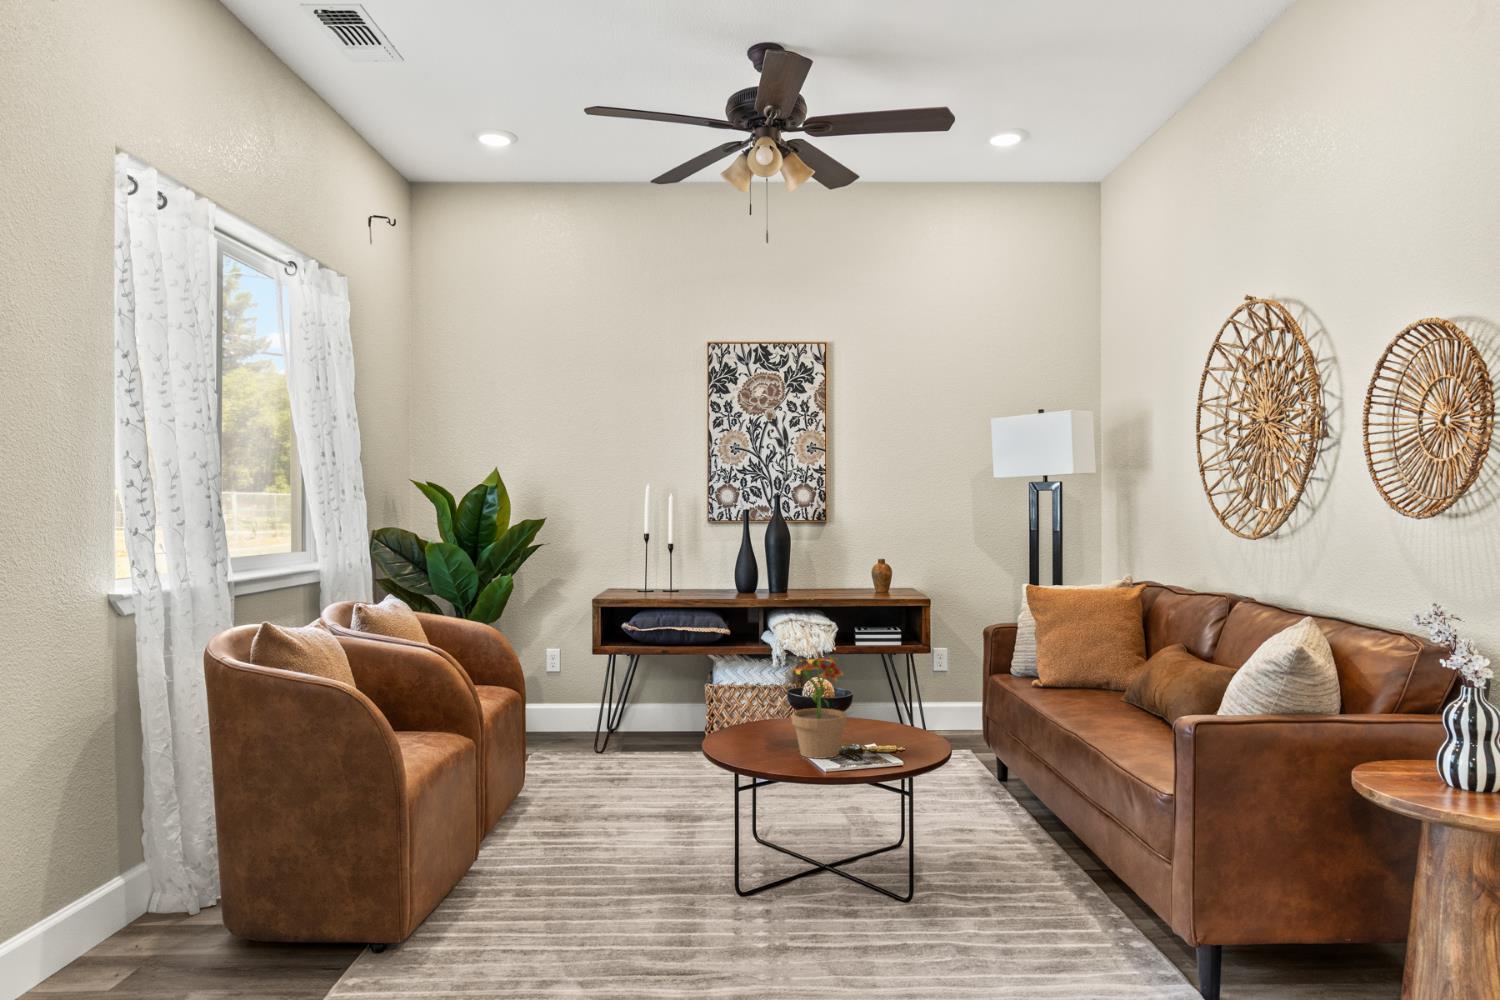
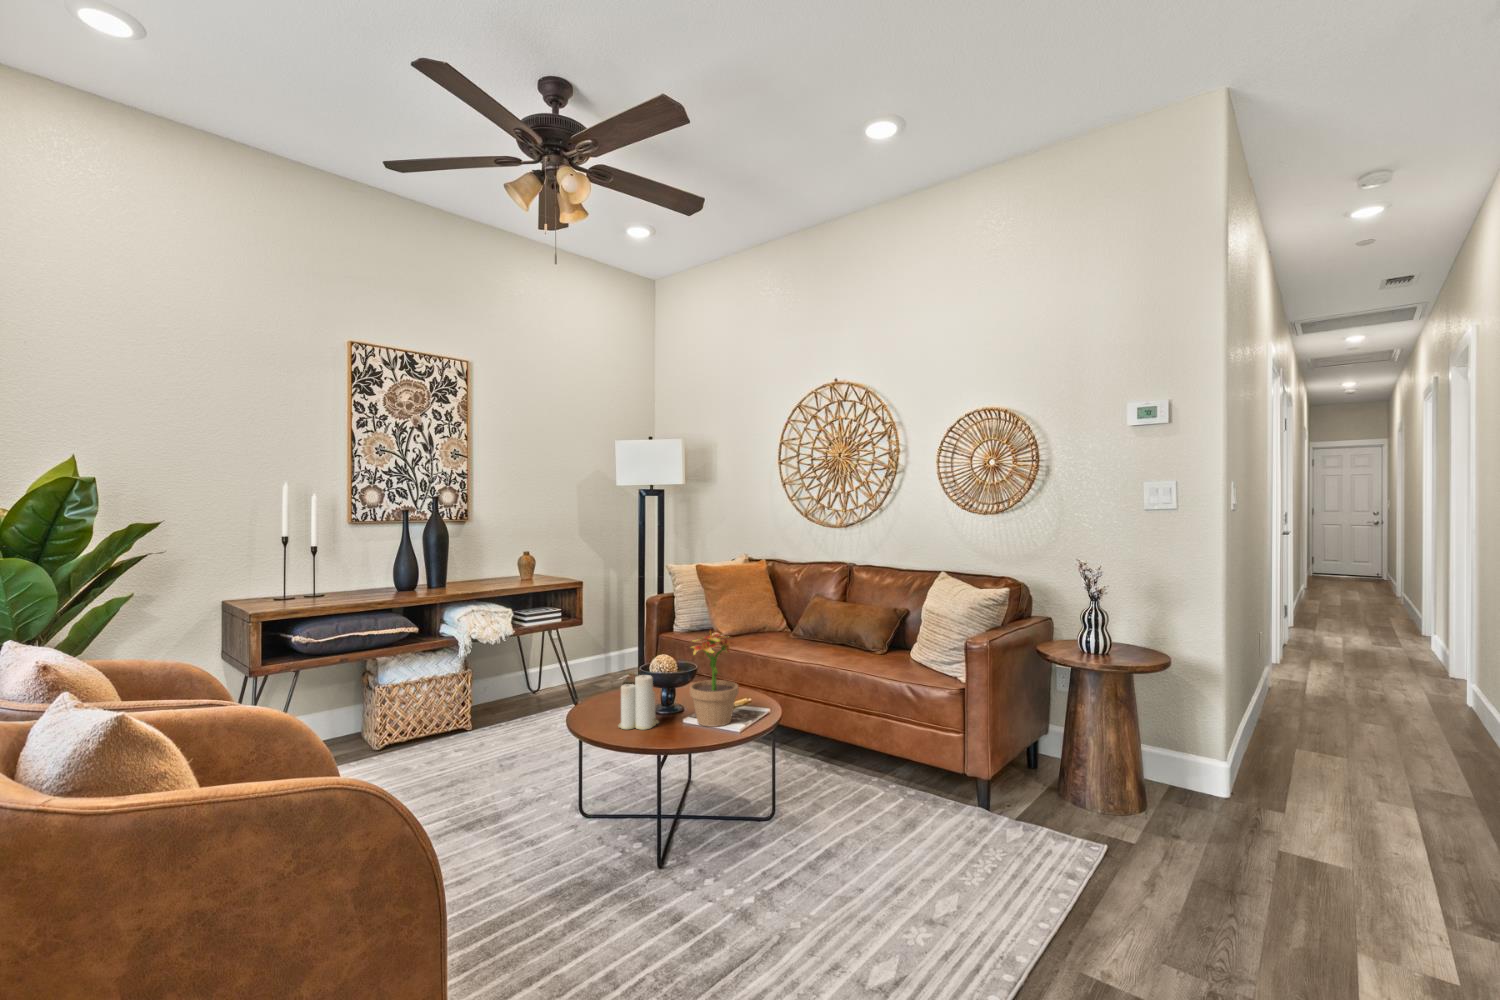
candle: none [737,685,777,746] -> present [618,675,658,730]

